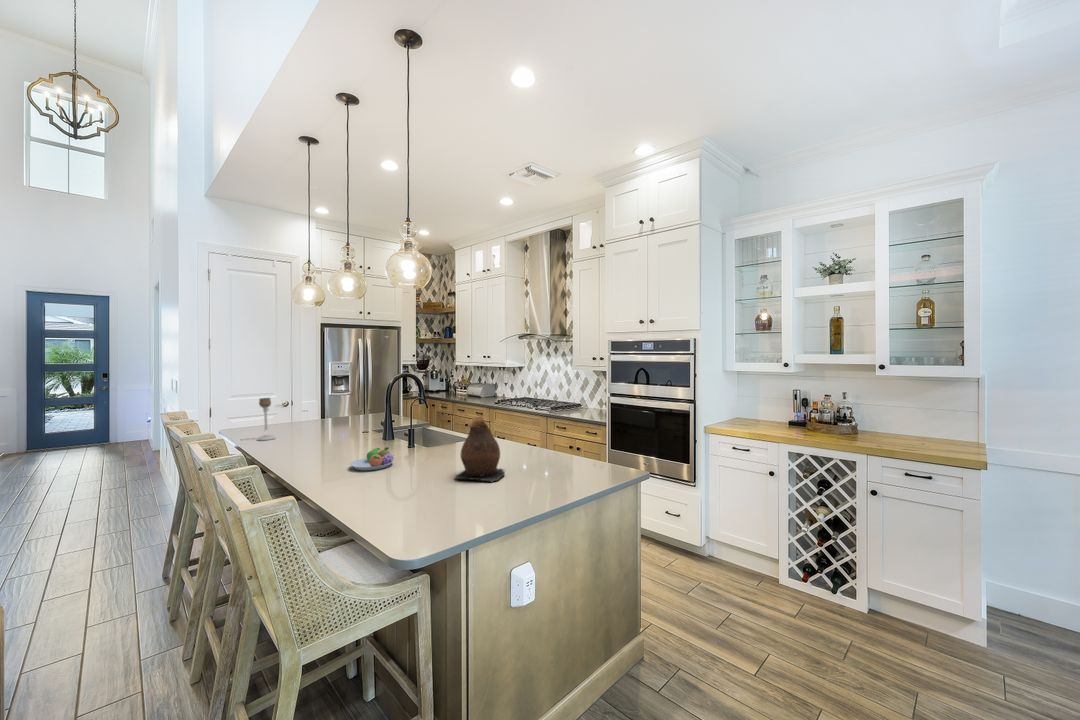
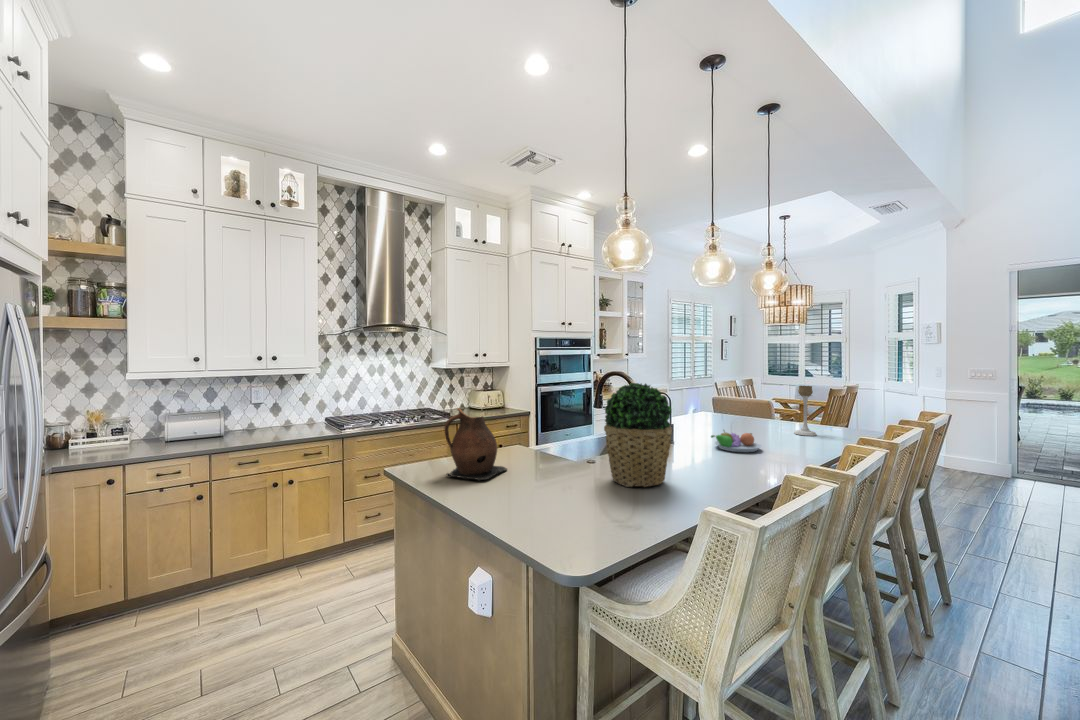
potted plant: none [283,387,328,448] -> present [604,383,672,487]
candle holder: present [257,398,276,440] -> present [794,386,817,436]
ceramic pitcher: present [455,417,504,482] -> present [444,408,507,481]

